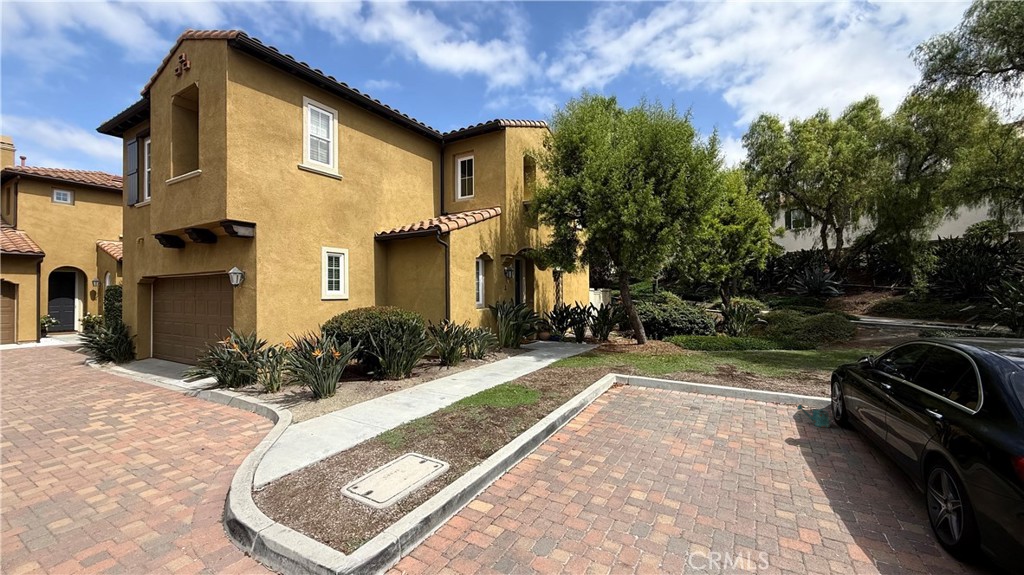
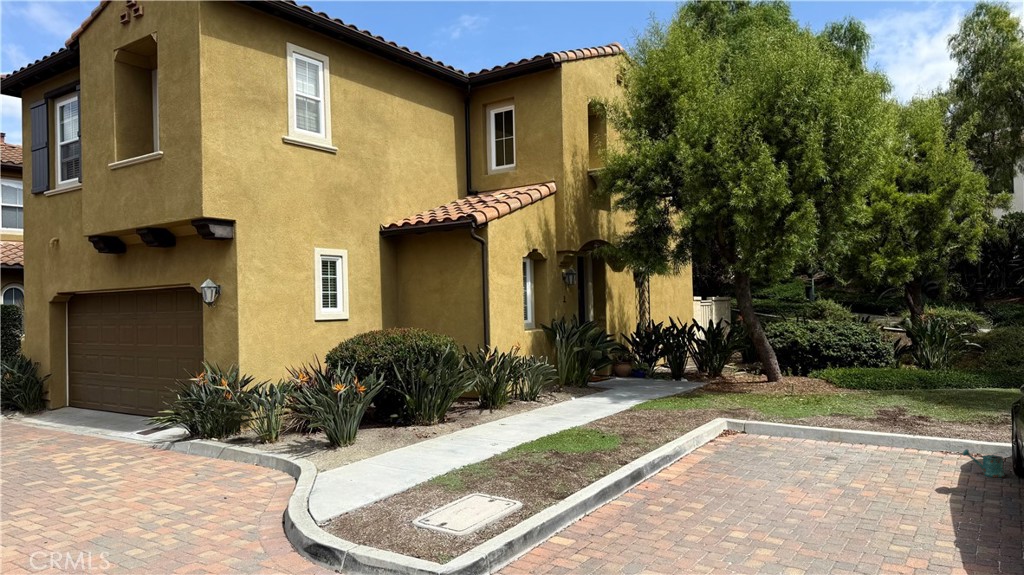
potted tree: none [232,358,261,394] -> present [223,399,252,444]

